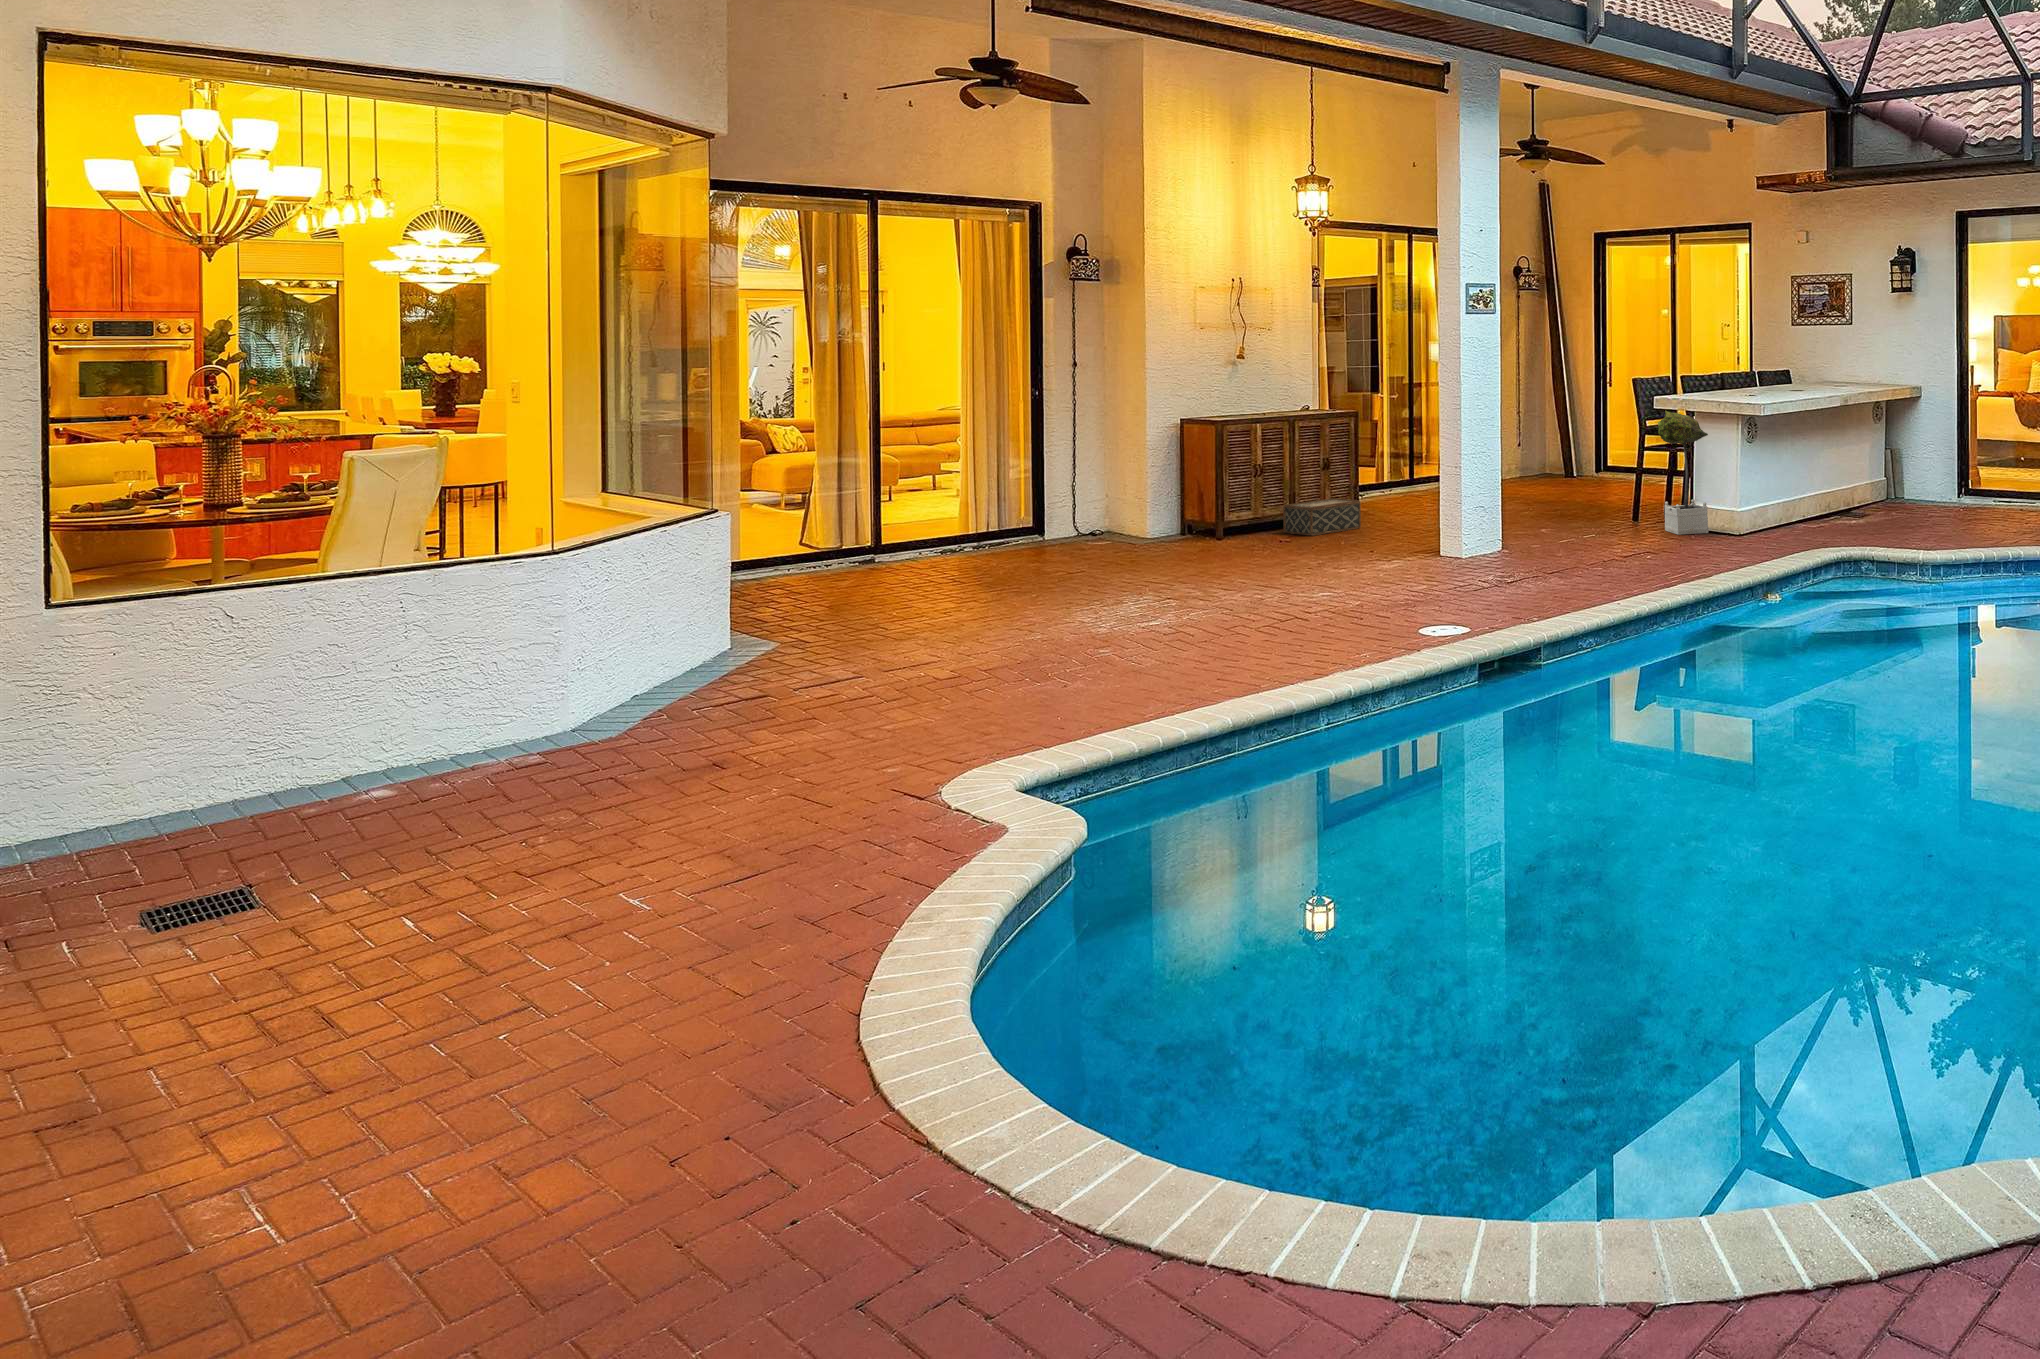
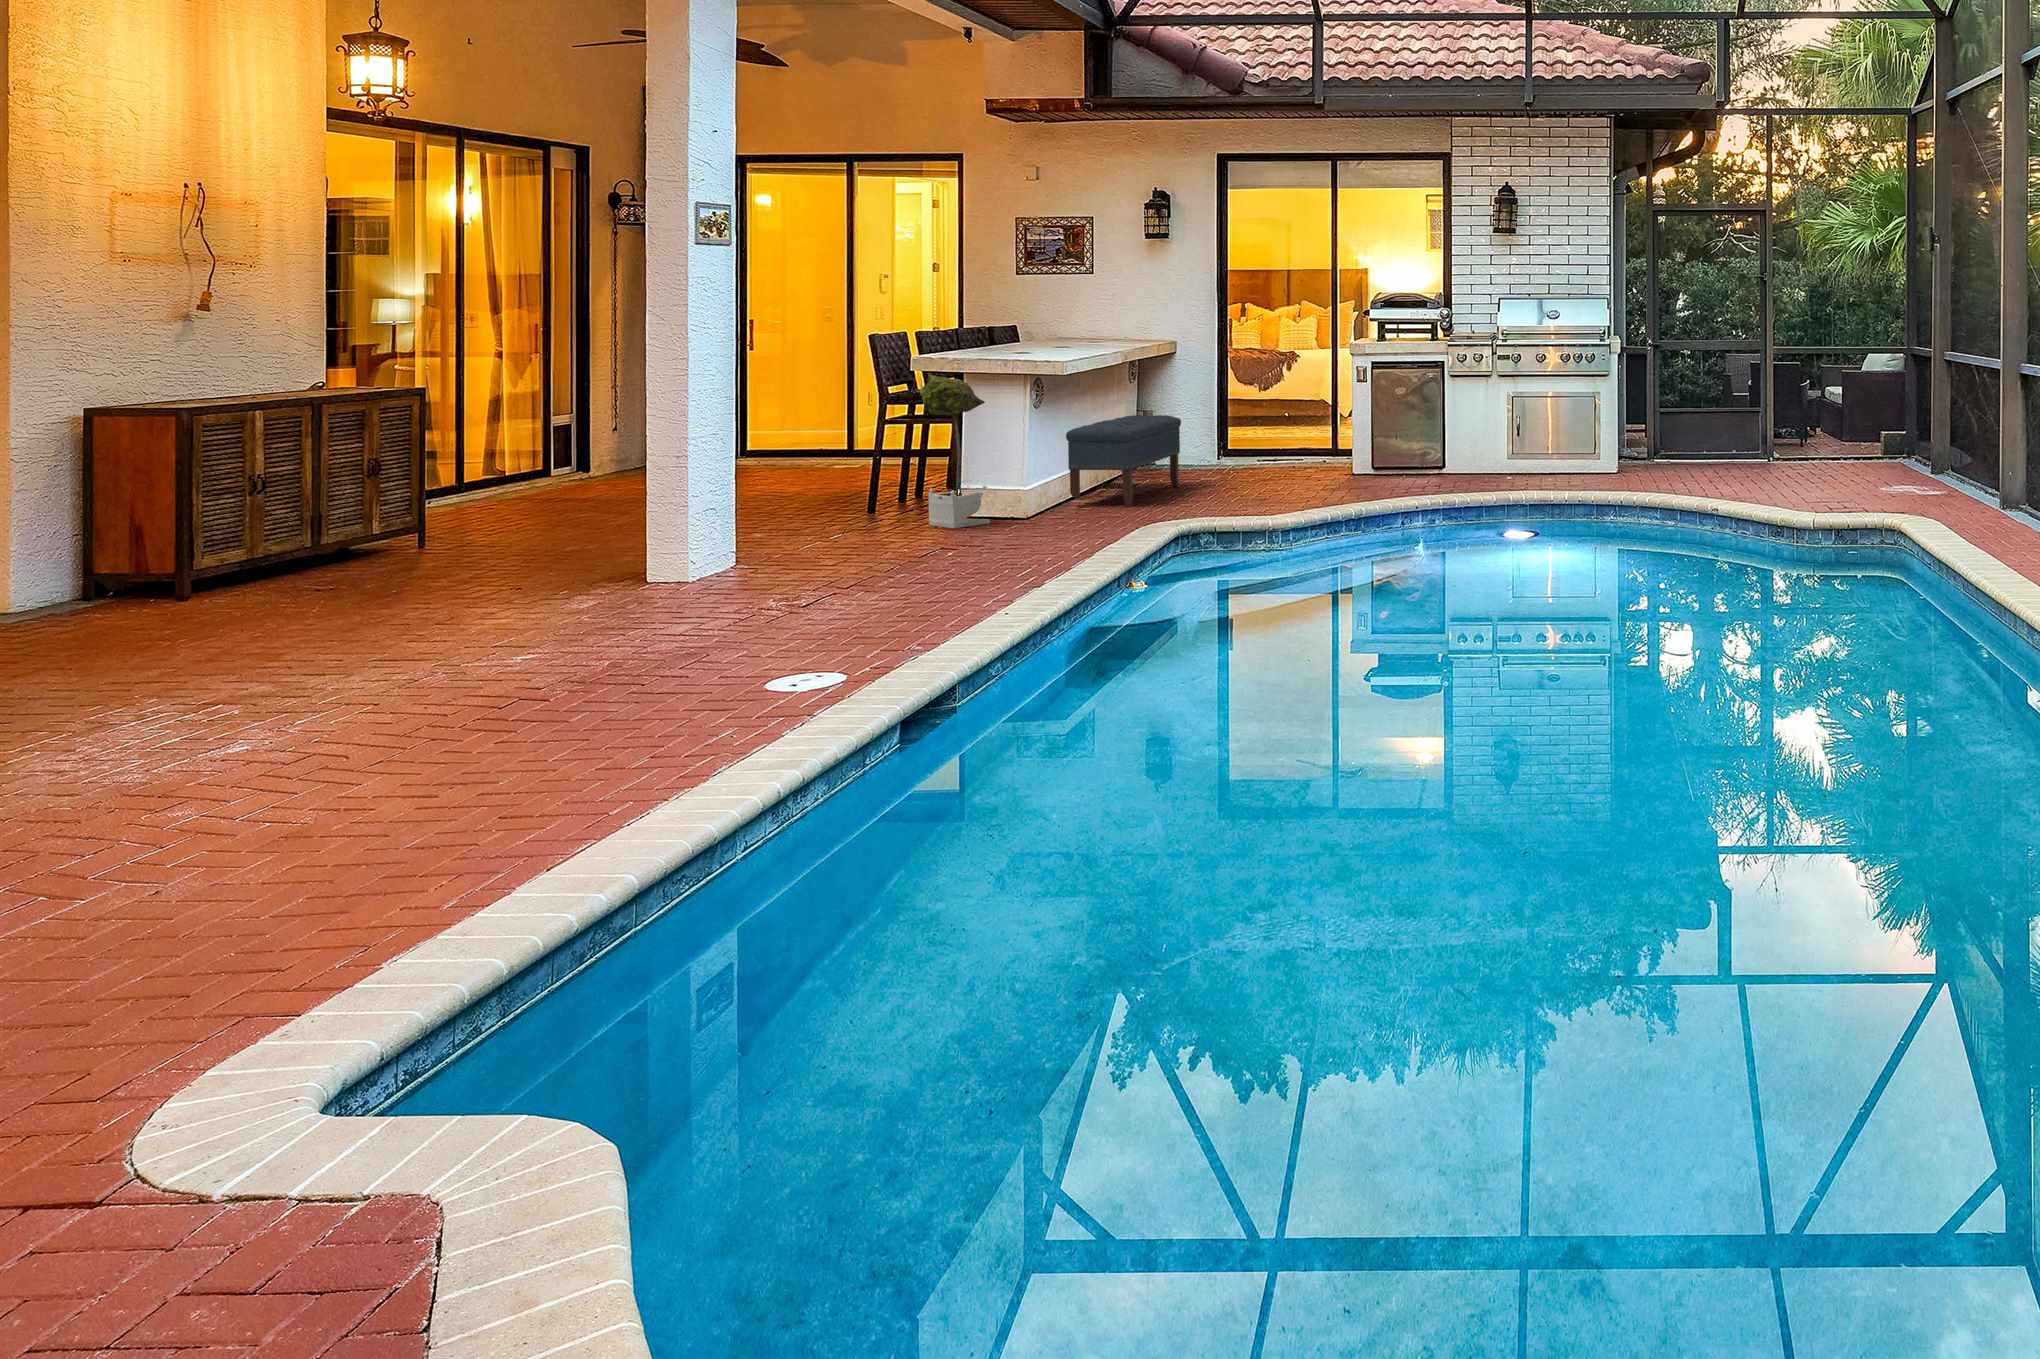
bench: none [1783,449,1901,529] -> present [1066,415,1181,507]
woven basket: present [1283,498,1361,536] -> none [304,520,445,580]

